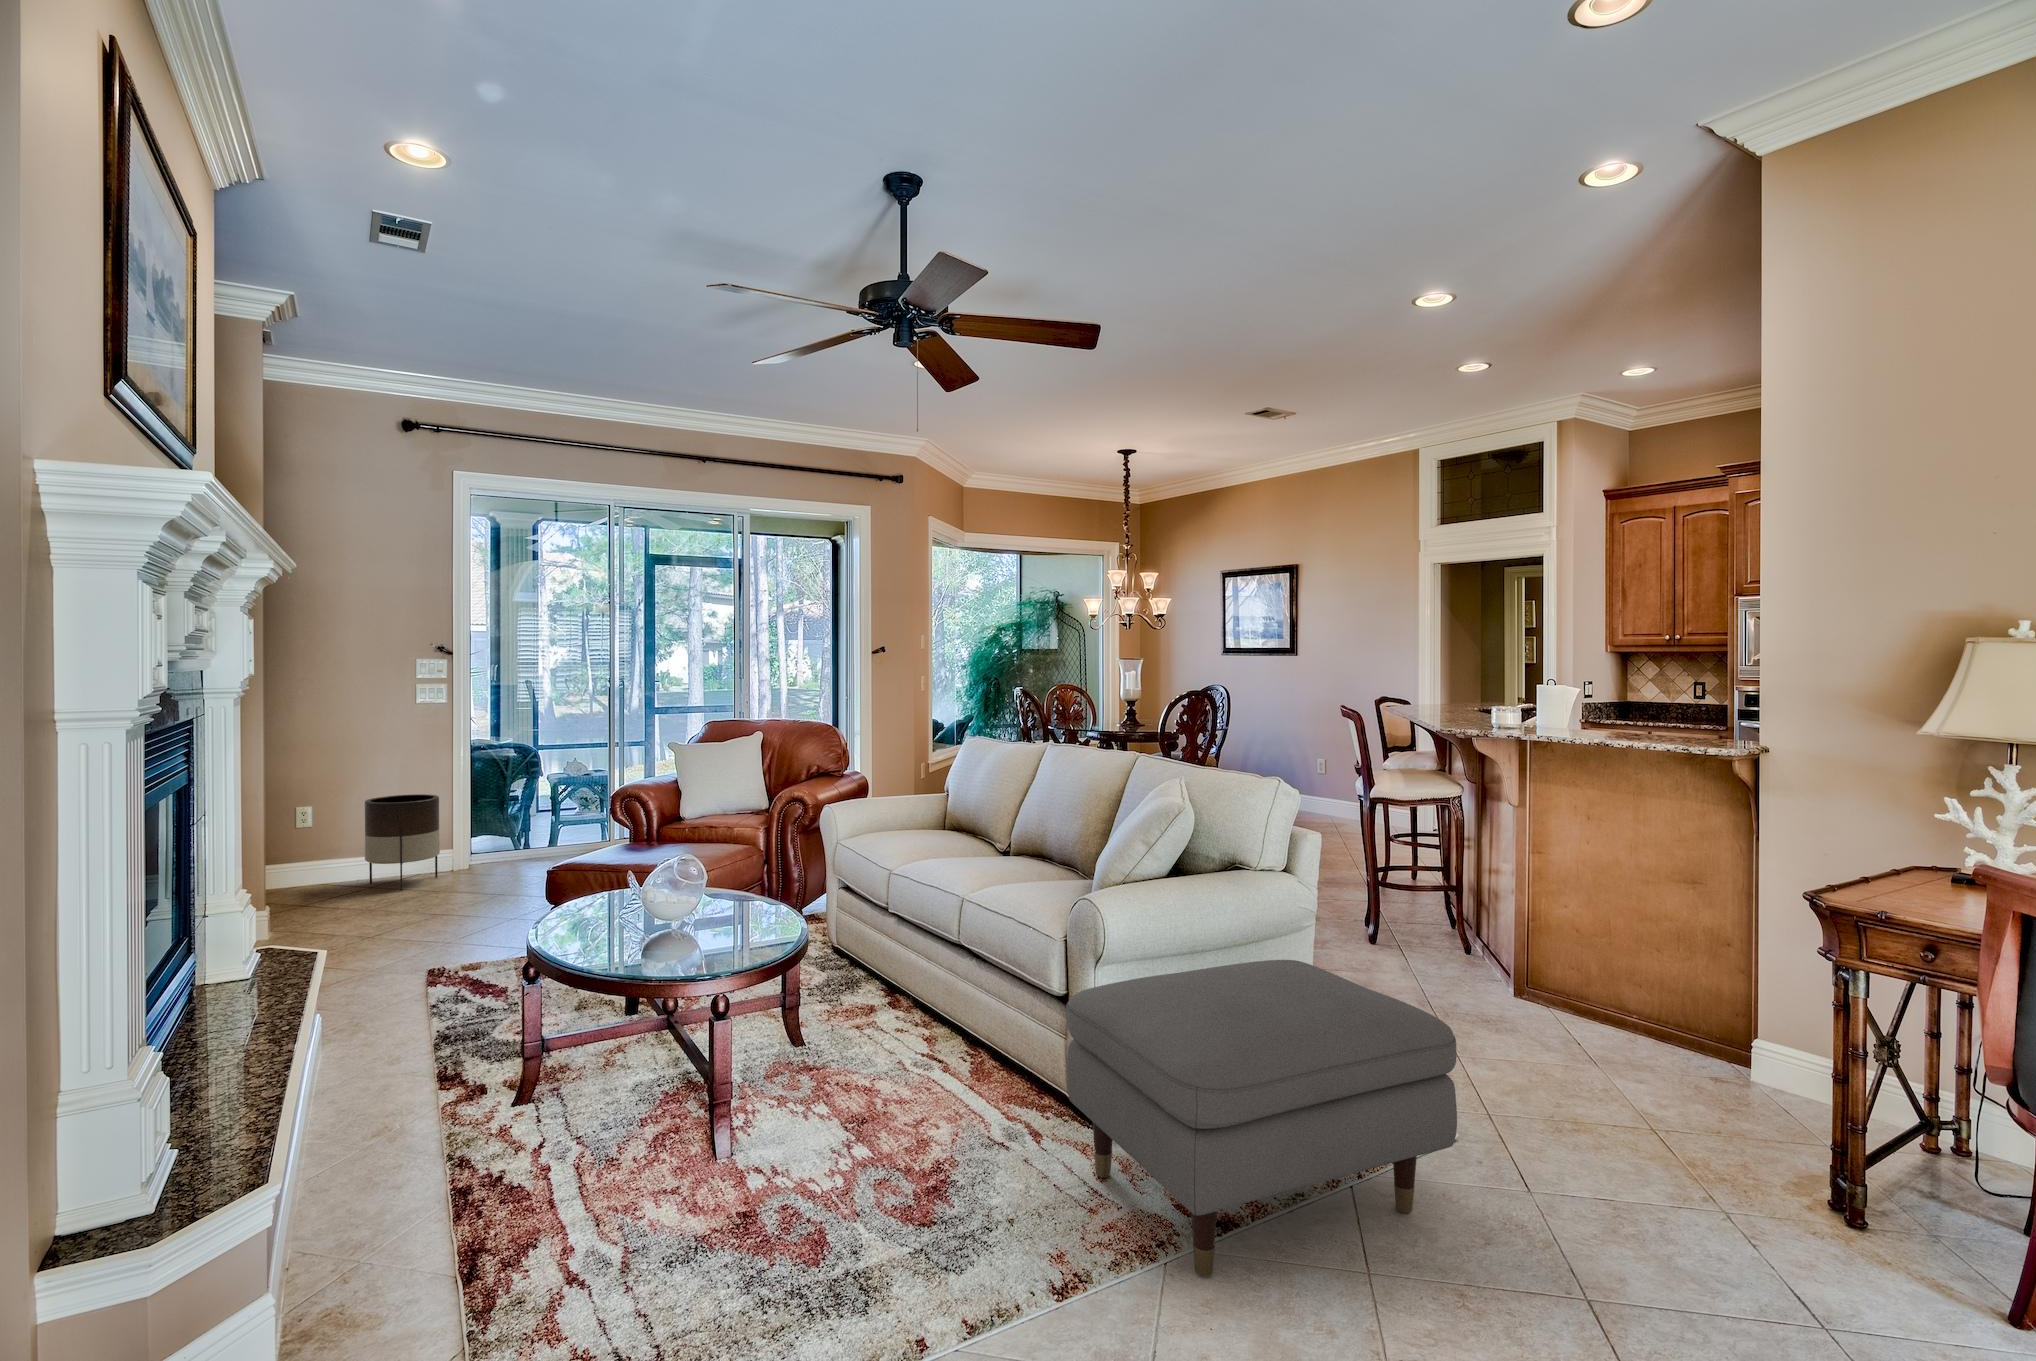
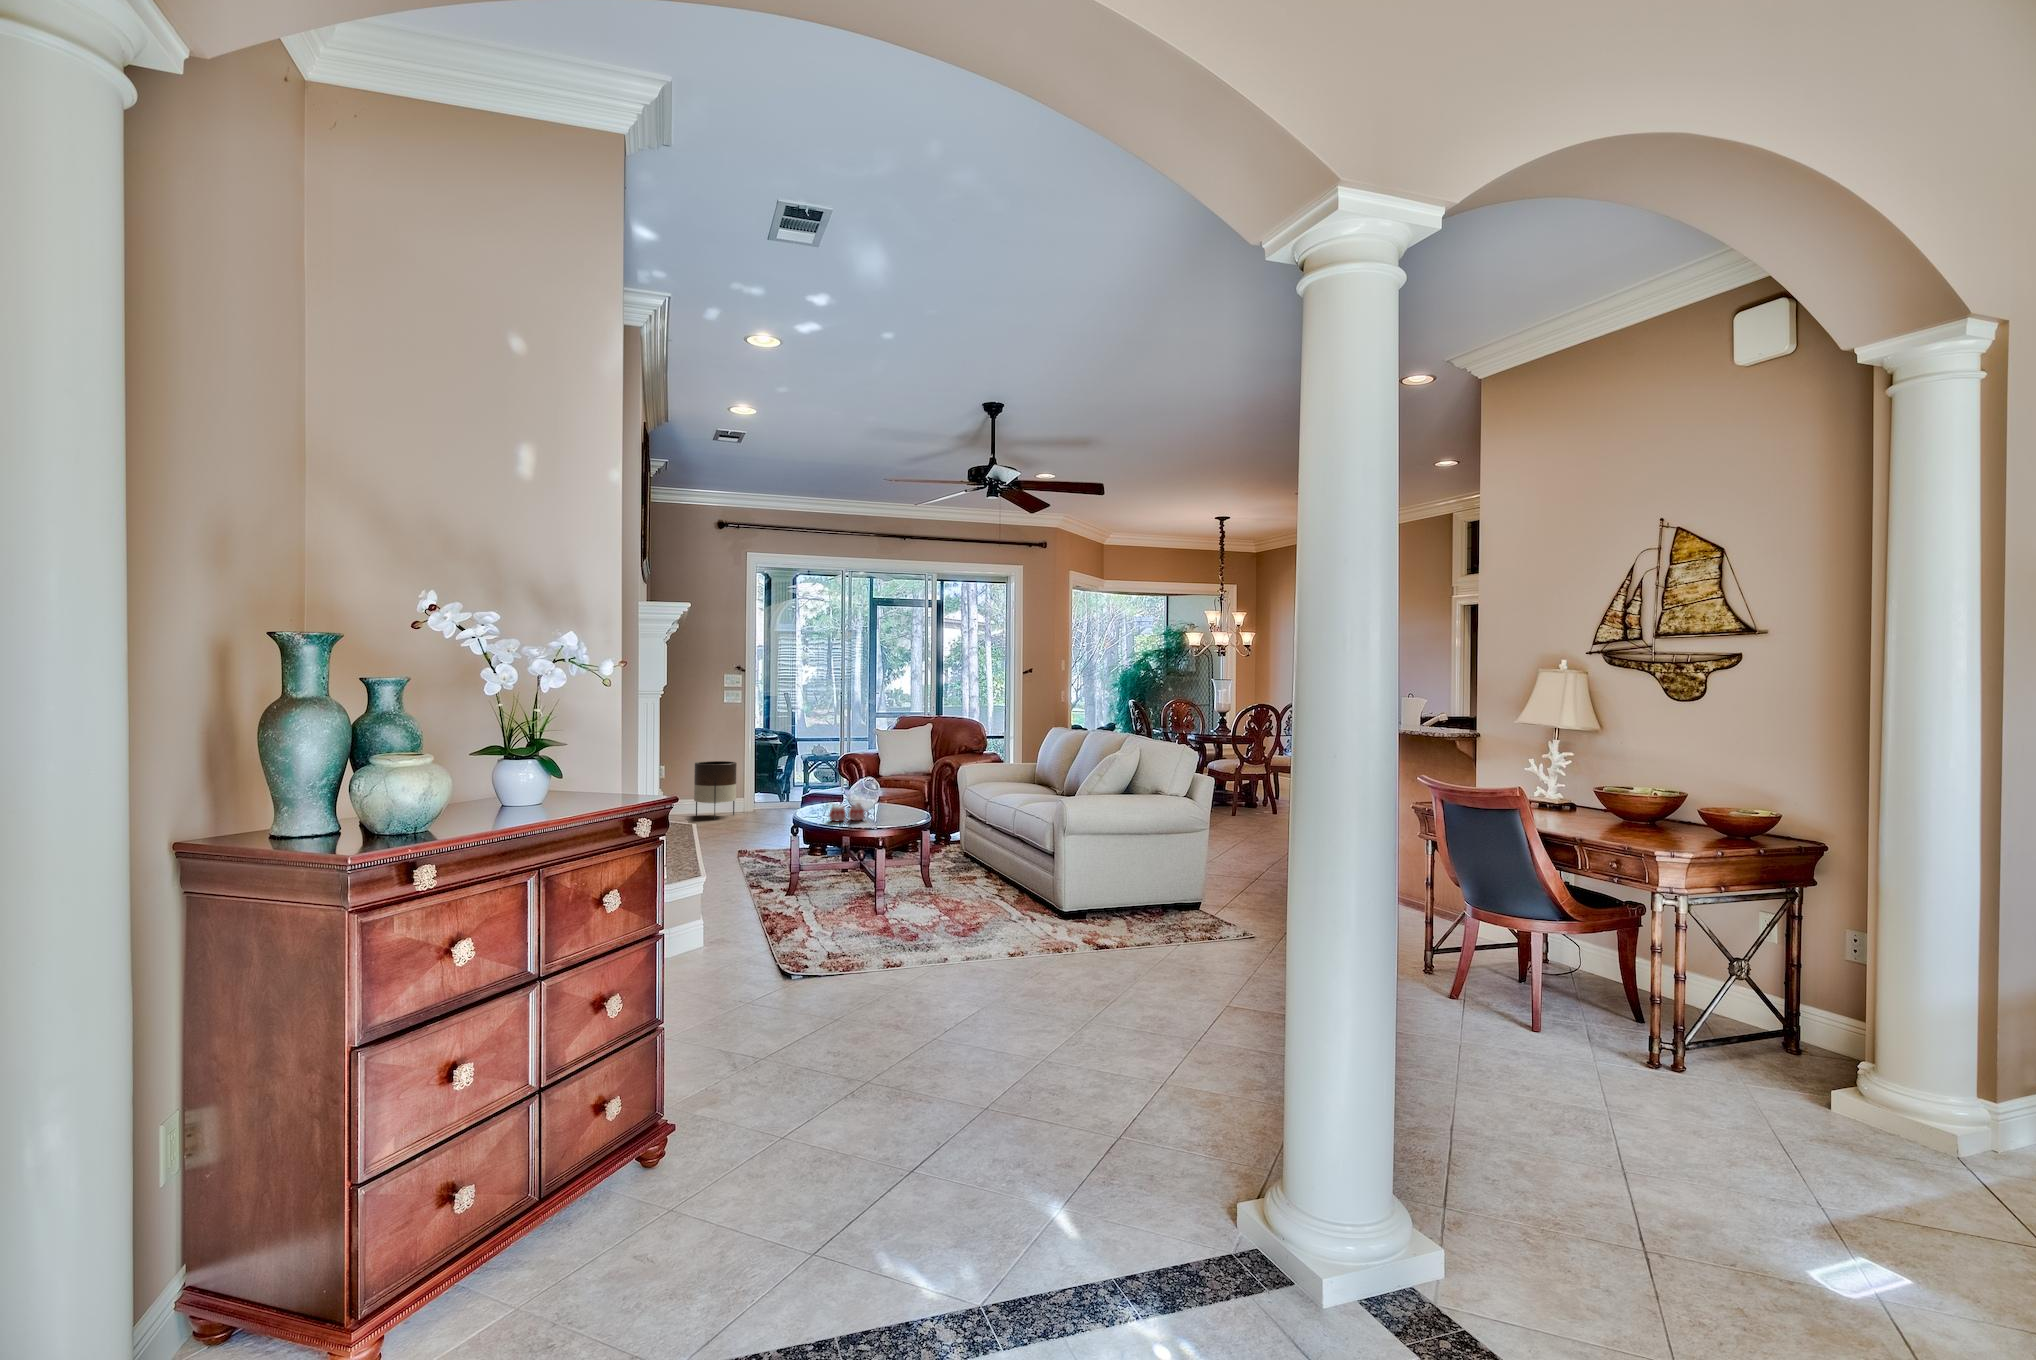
mug: none [602,908,686,952] -> present [829,803,865,822]
ottoman: present [1066,960,1457,1277] -> none [1042,838,1224,958]

